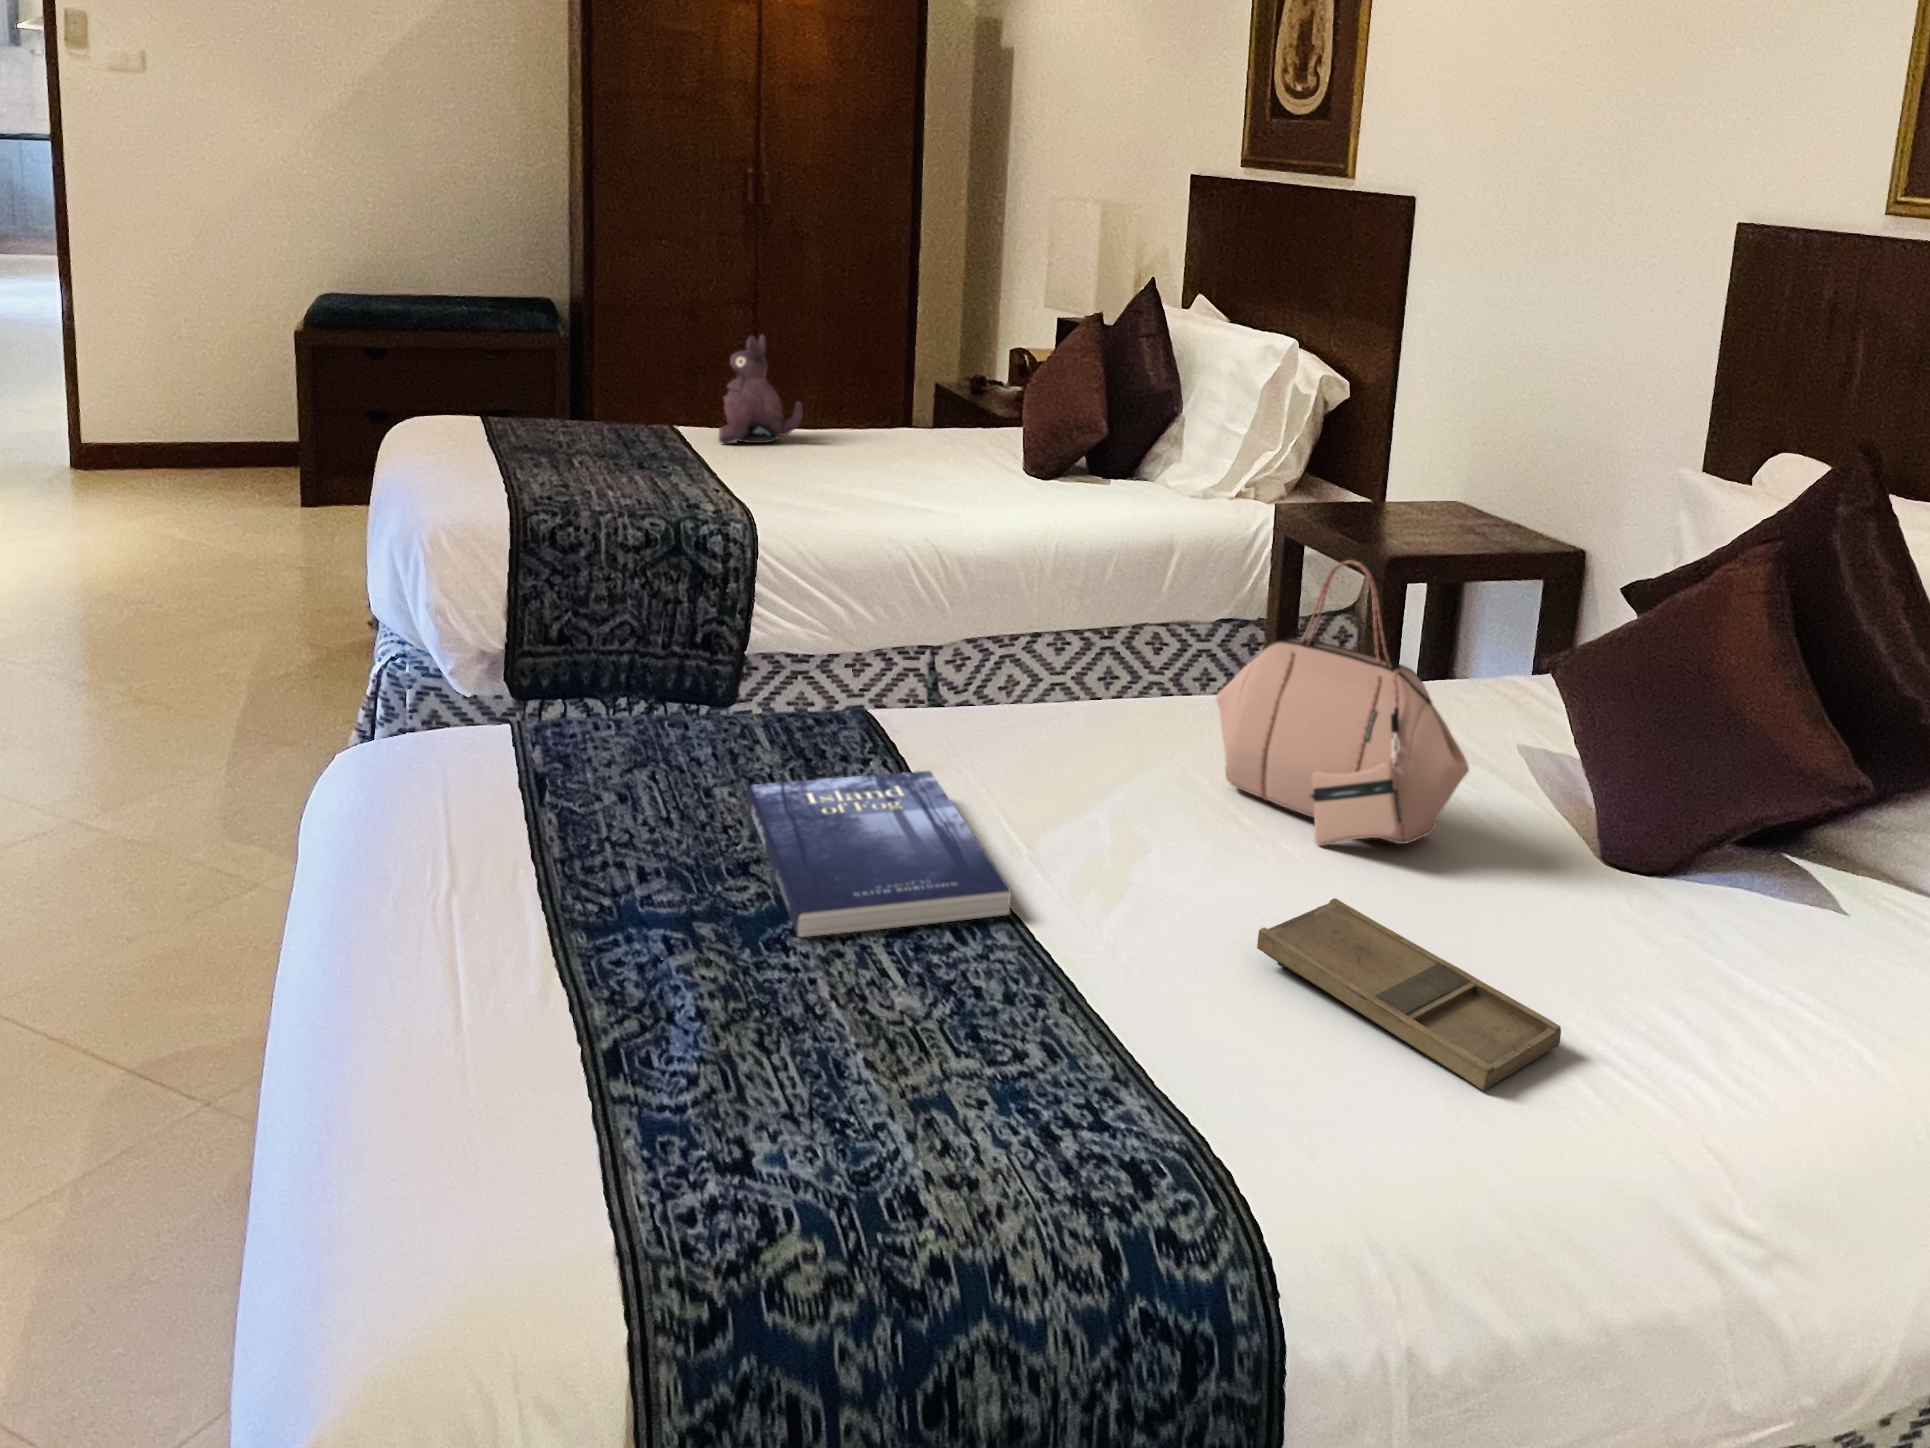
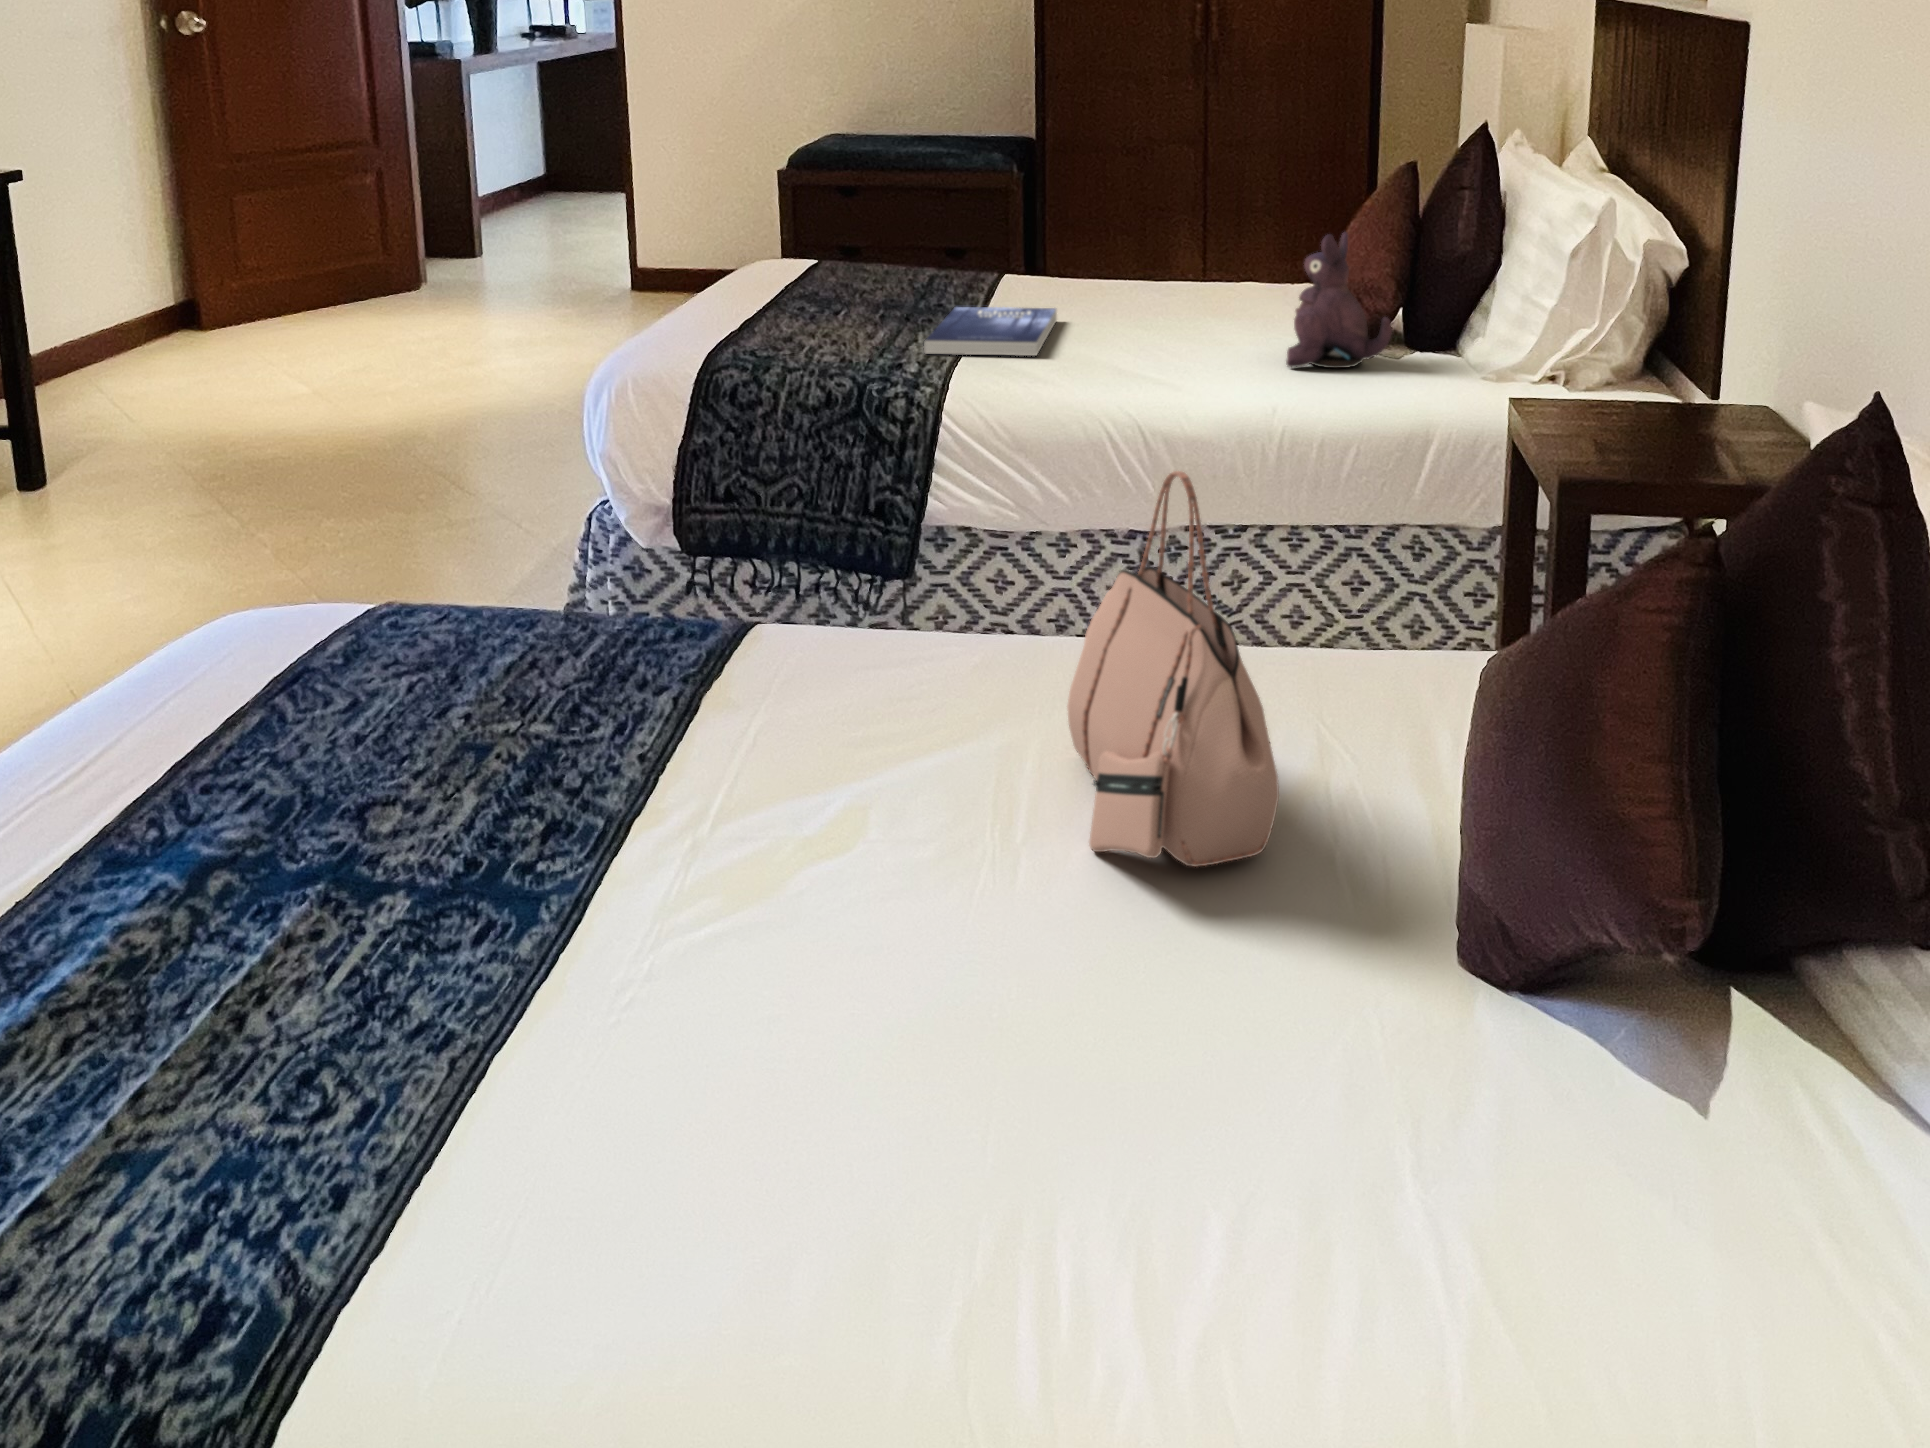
plush toy: present [719,335,803,443] -> present [1286,232,1391,368]
book: present [746,771,1011,937] -> present [923,307,1057,356]
tray: present [1257,898,1561,1091] -> none [777,939,1018,1290]

